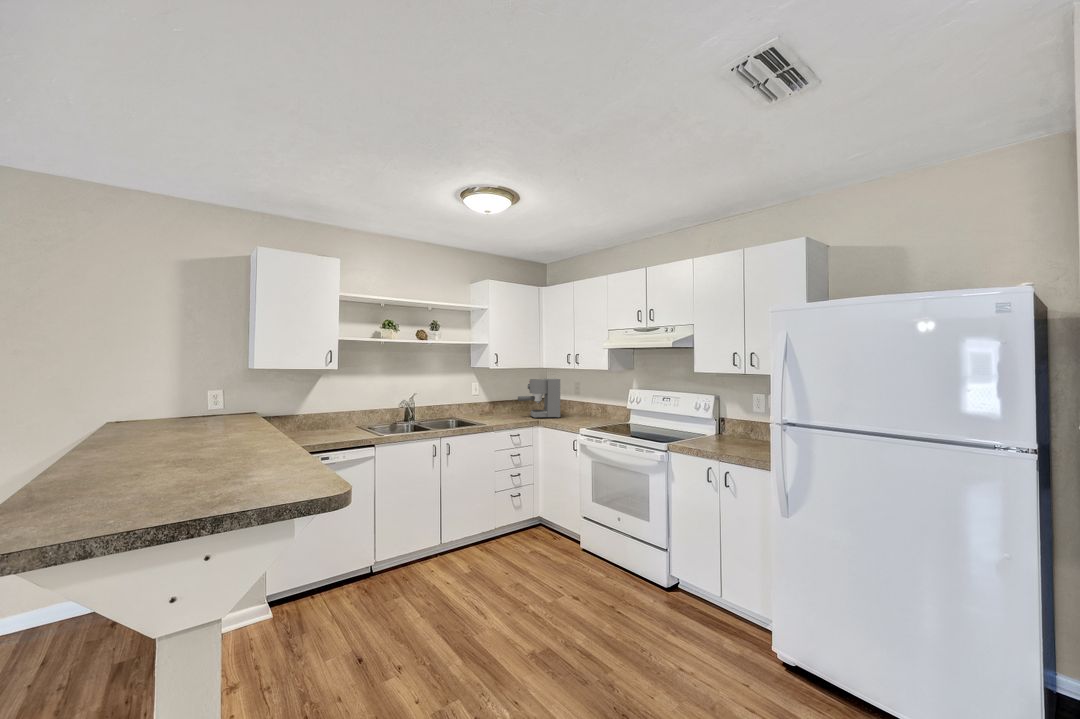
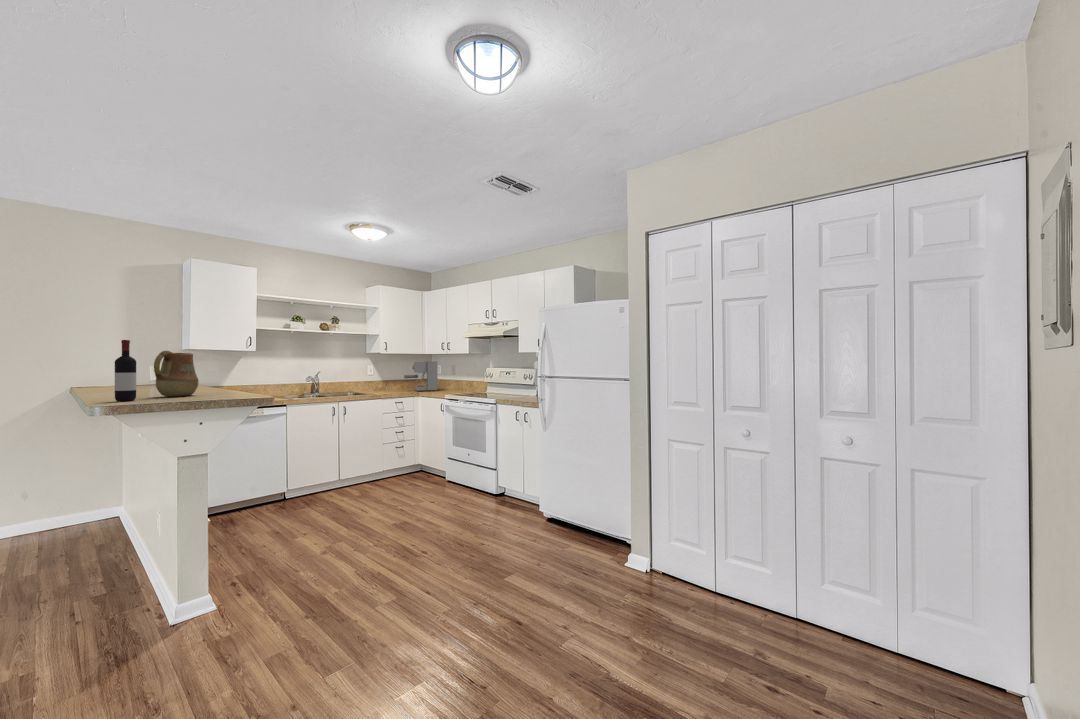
wine bottle: none [50,379,97,506] -> present [115,340,136,401]
pitcher: none [142,393,228,478] -> present [154,351,199,397]

